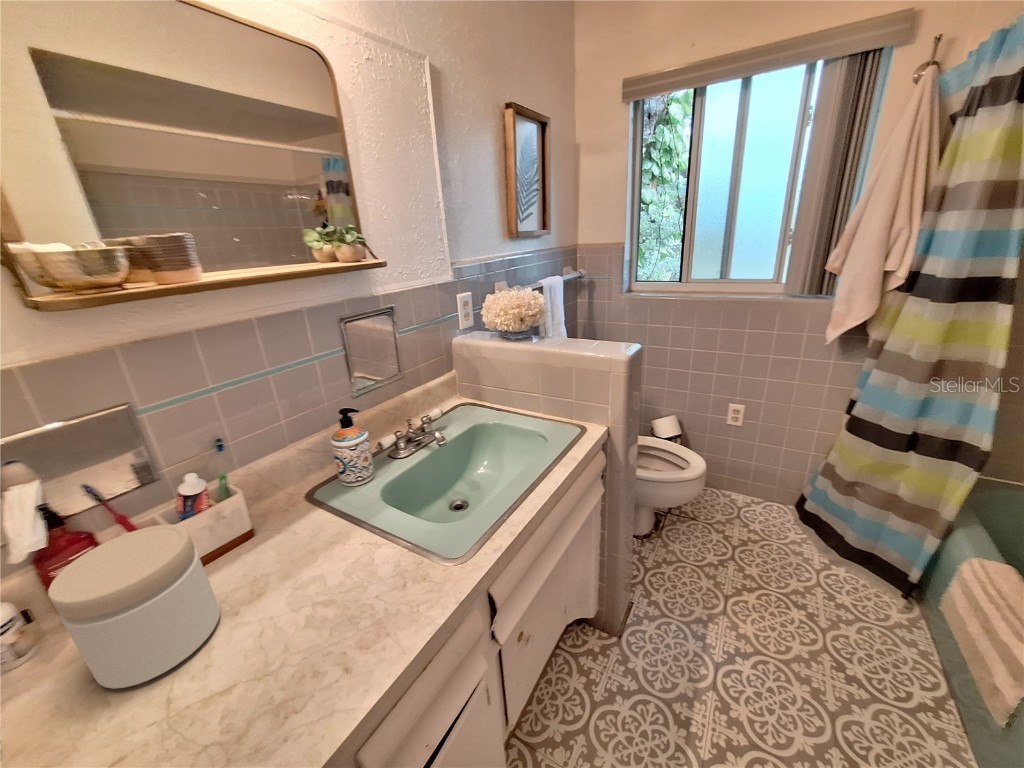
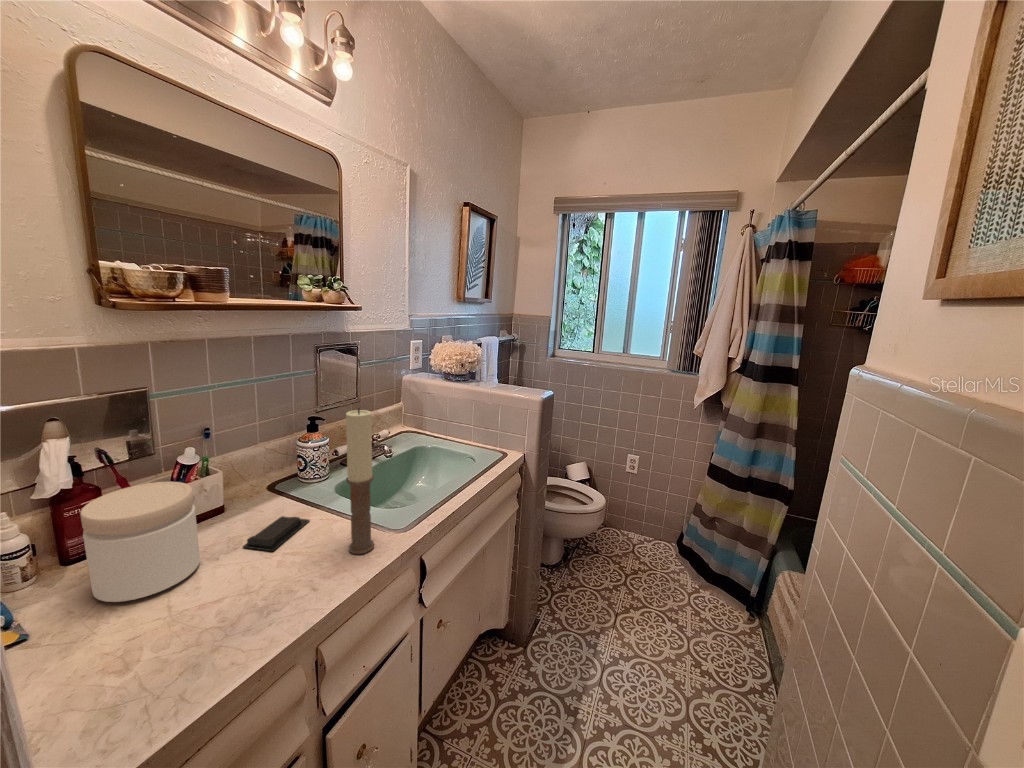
candle: none [362,418,427,603] -> present [346,408,374,554]
soap bar: none [270,540,350,598] -> present [243,516,310,551]

